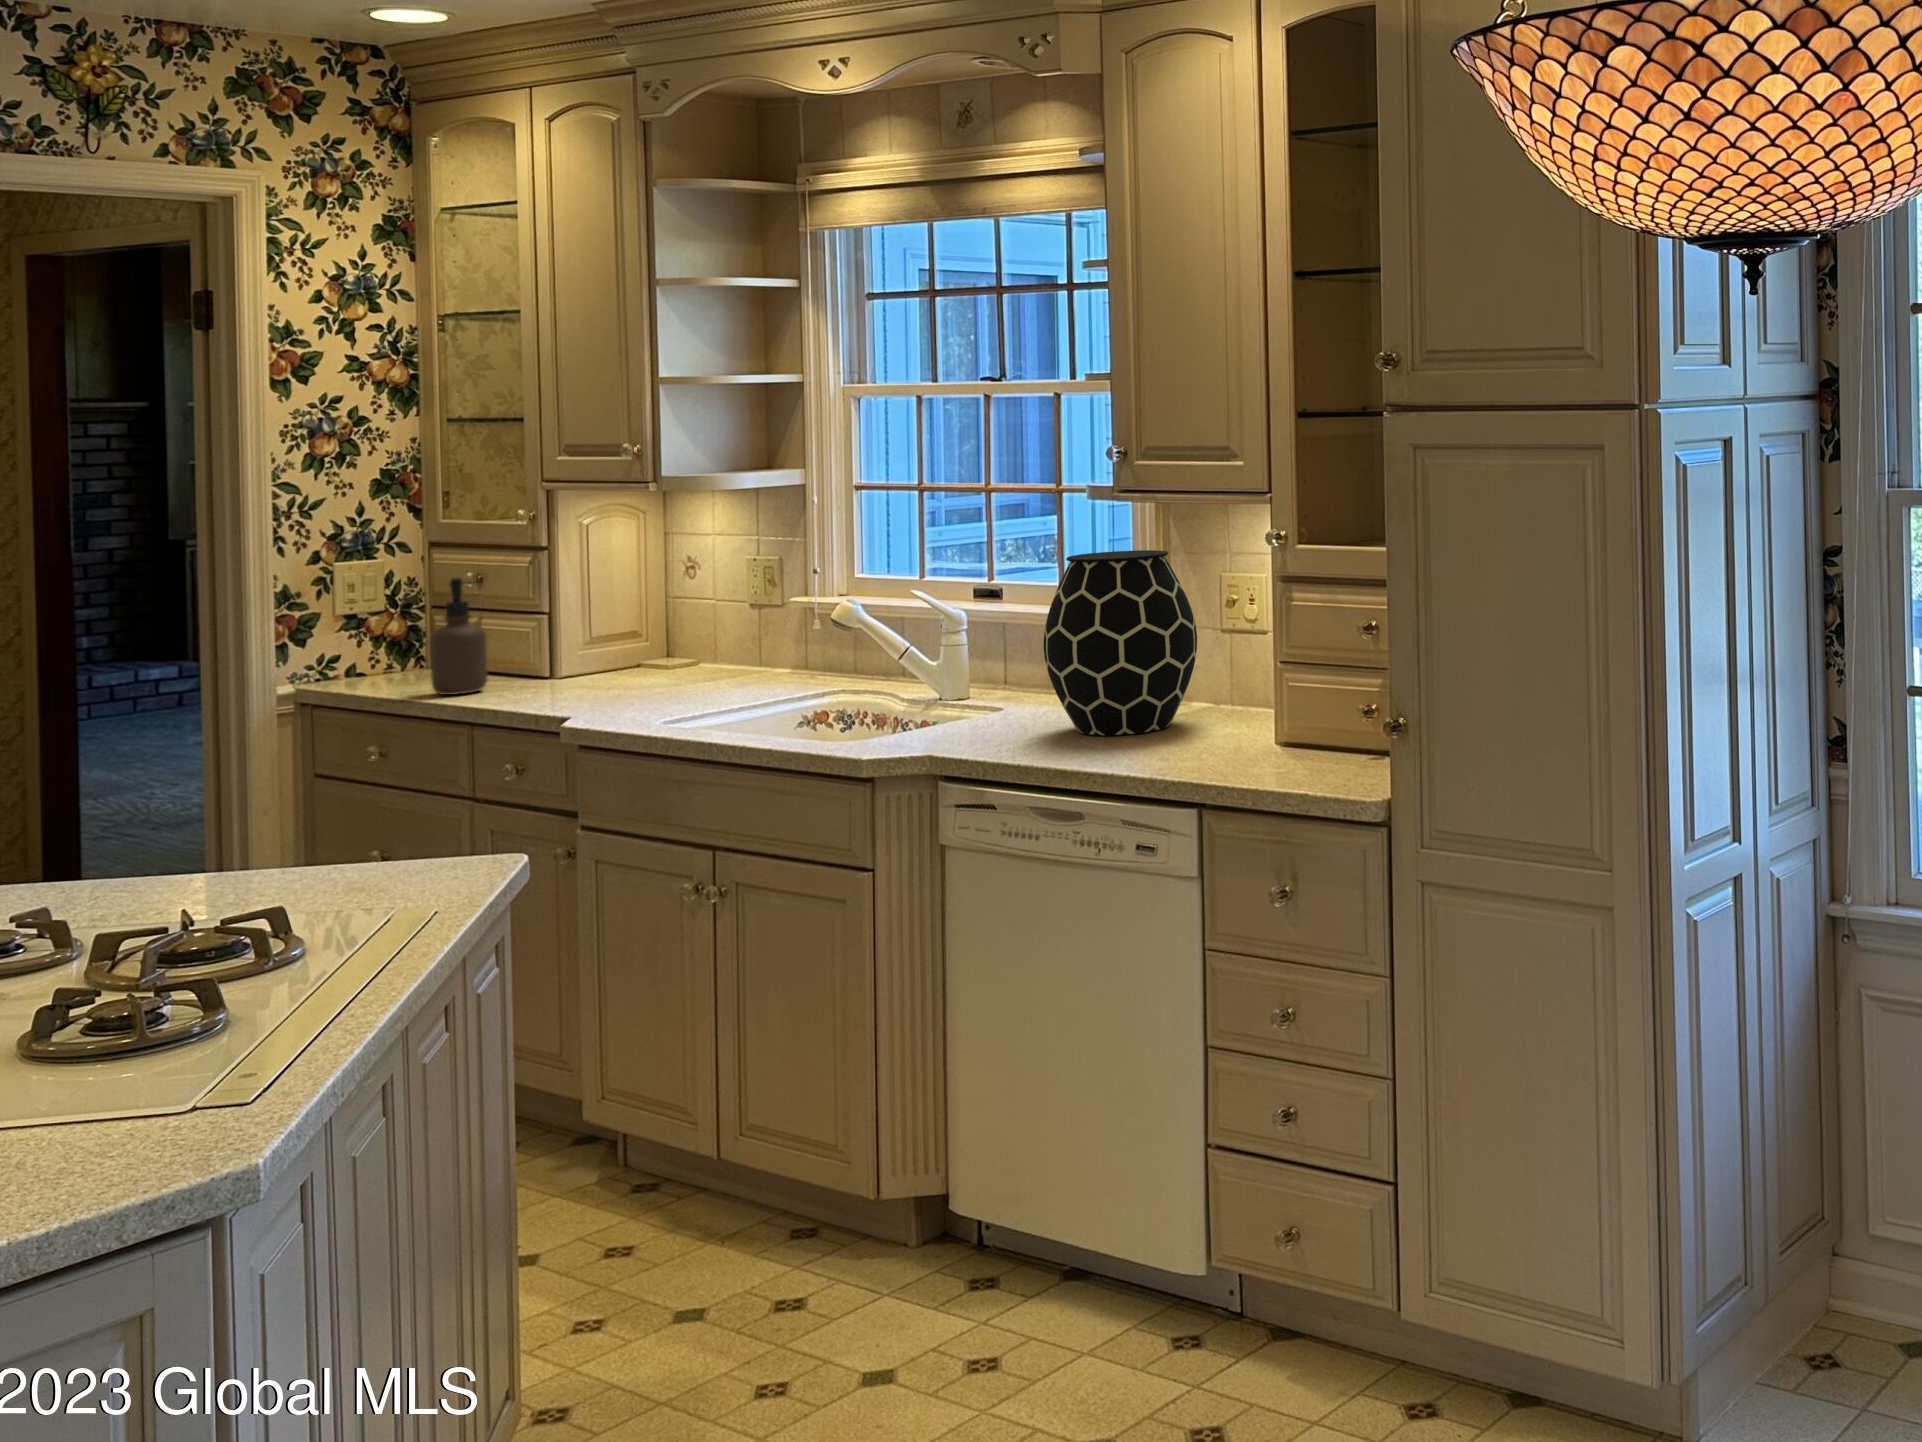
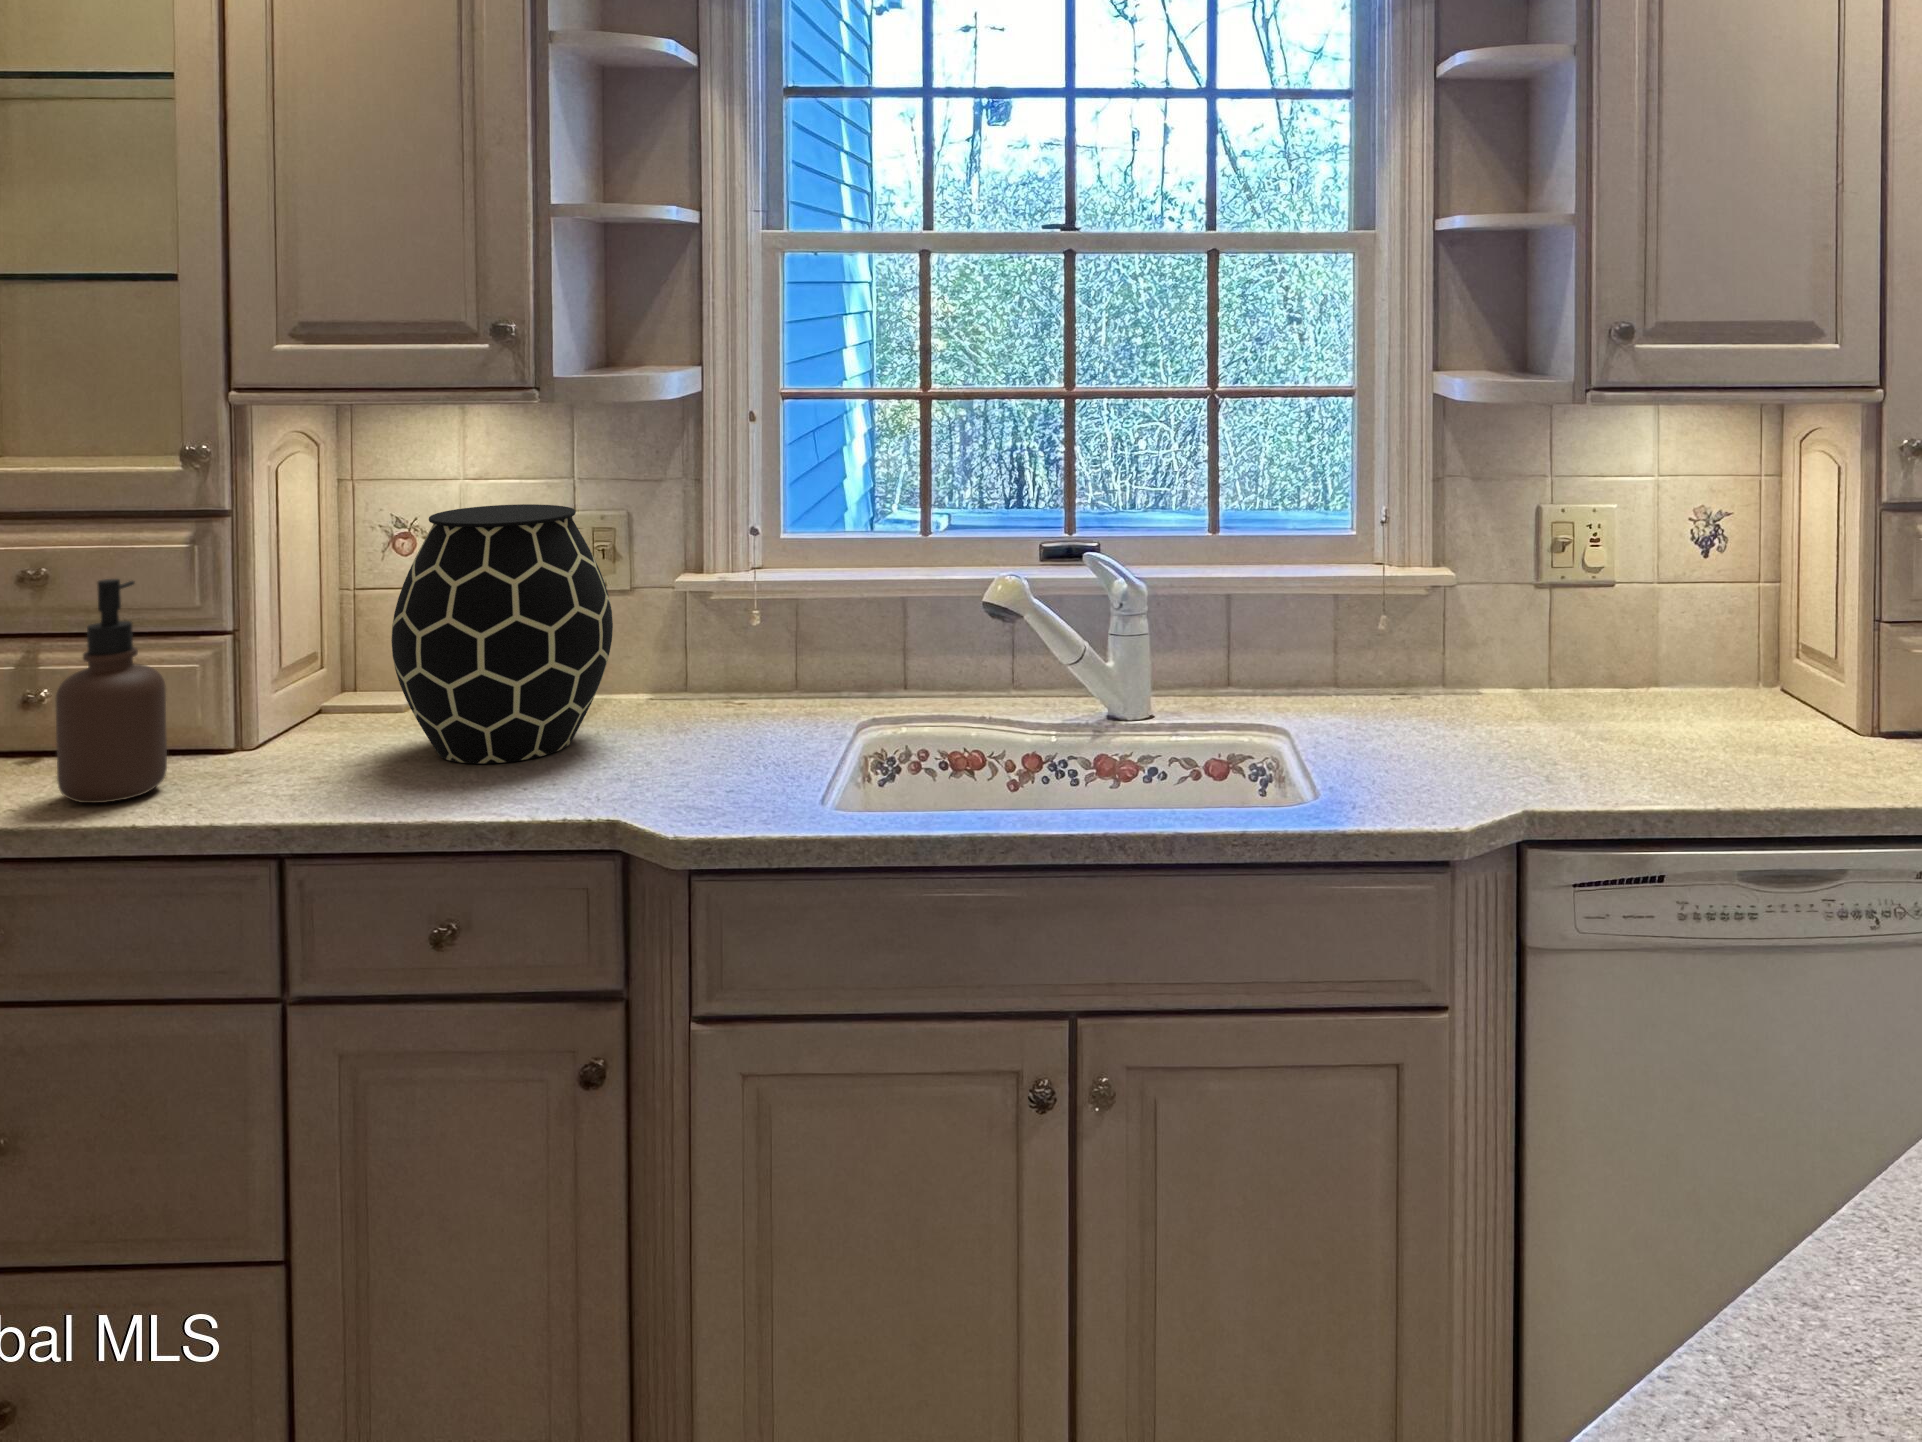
vase: present [1044,550,1197,735] -> present [391,504,613,764]

